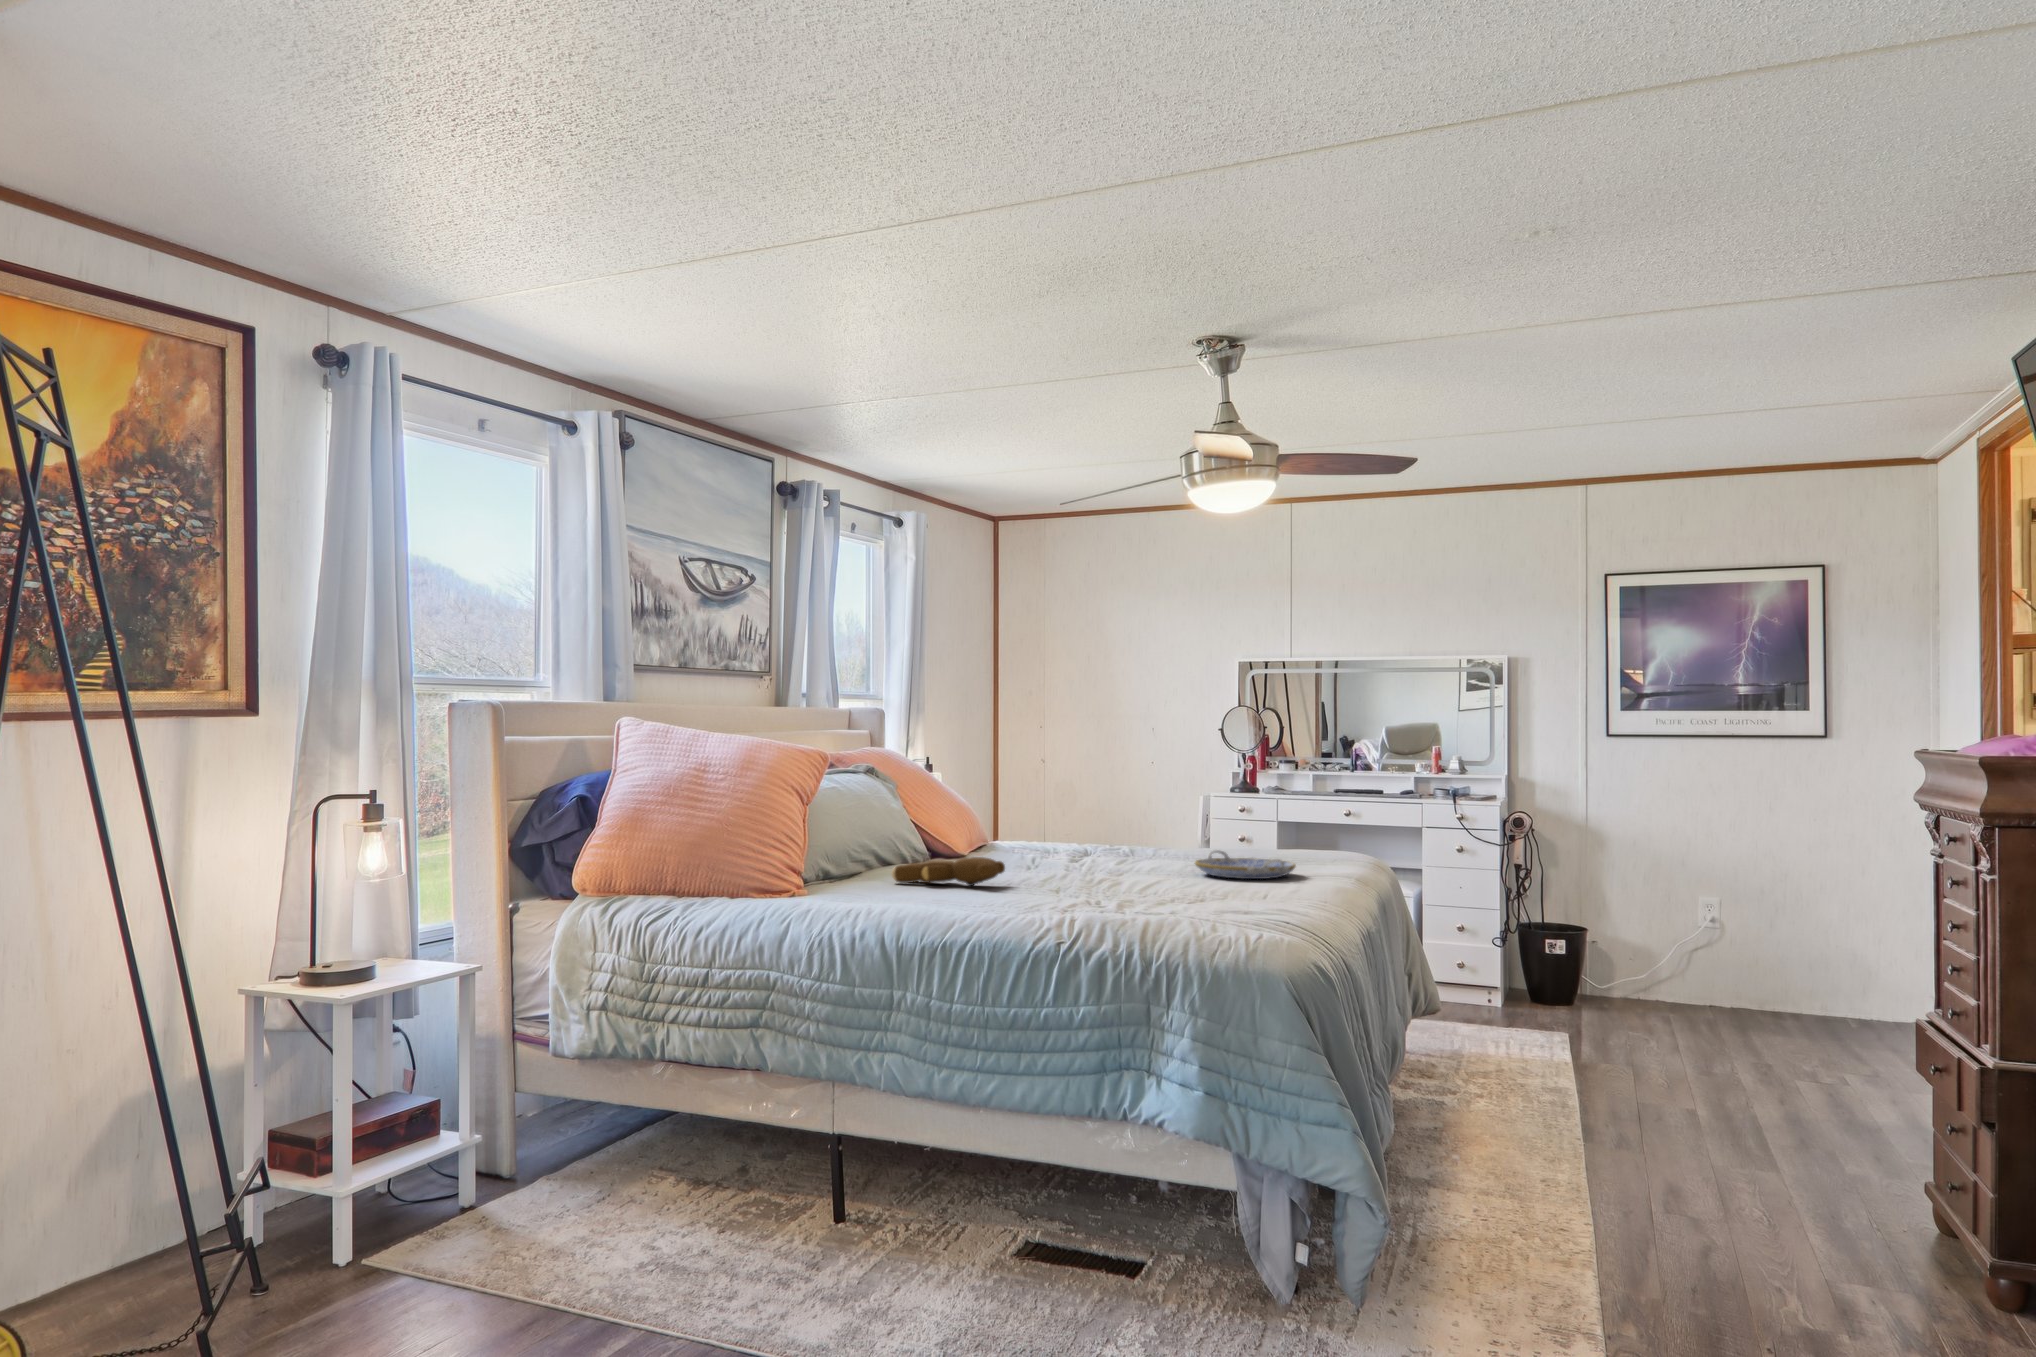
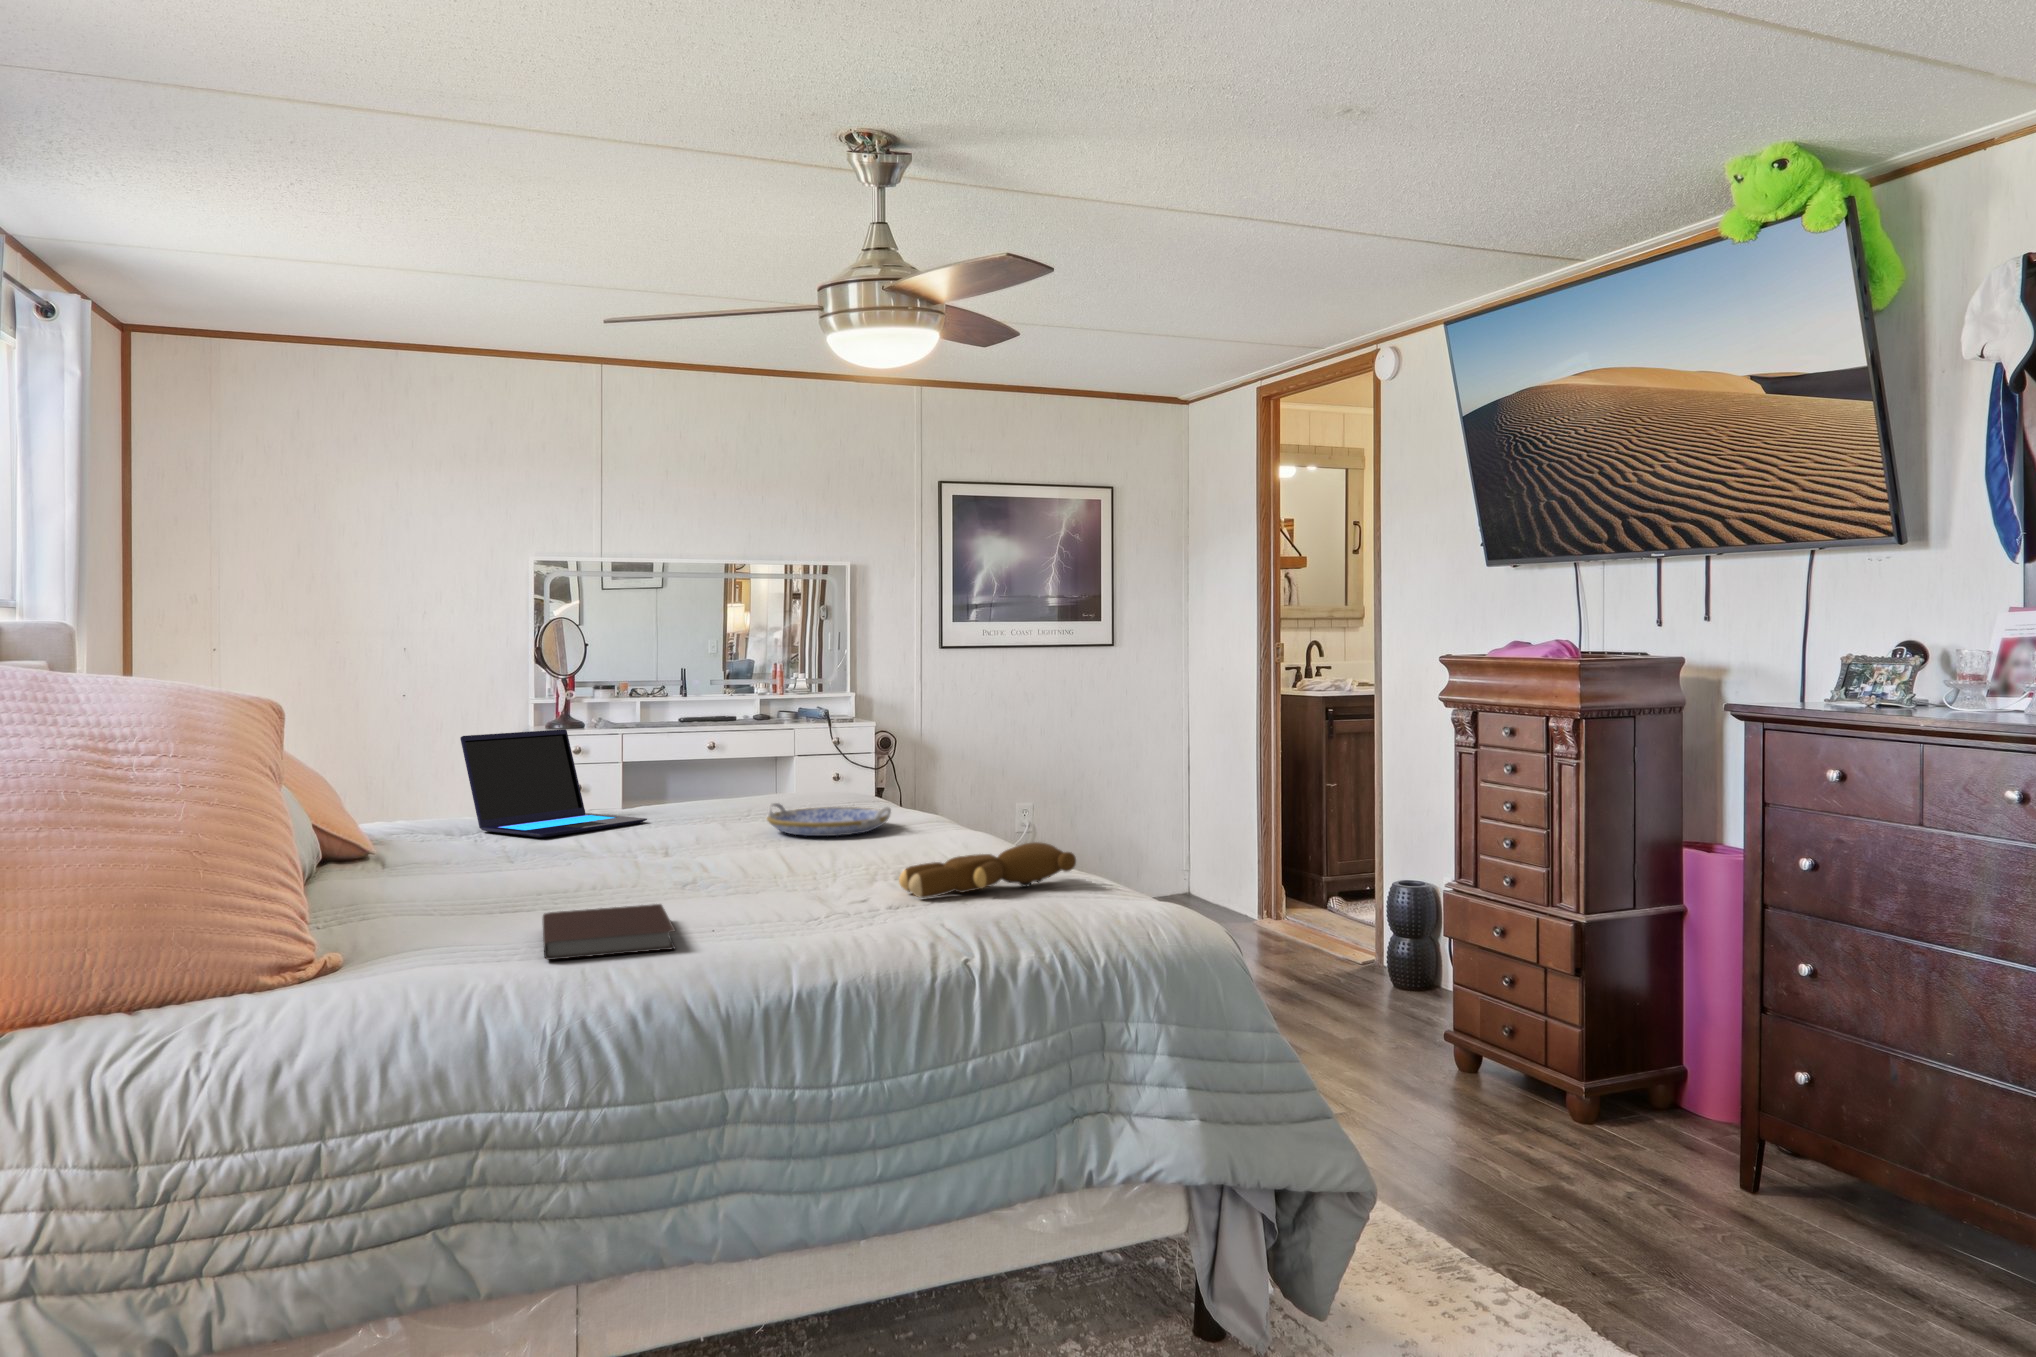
laptop: none [1043,786,1154,860] -> present [460,729,647,837]
teddy bear: present [892,857,1005,886] -> present [899,842,1076,898]
notebook: none [860,885,971,910] -> present [542,904,675,960]

